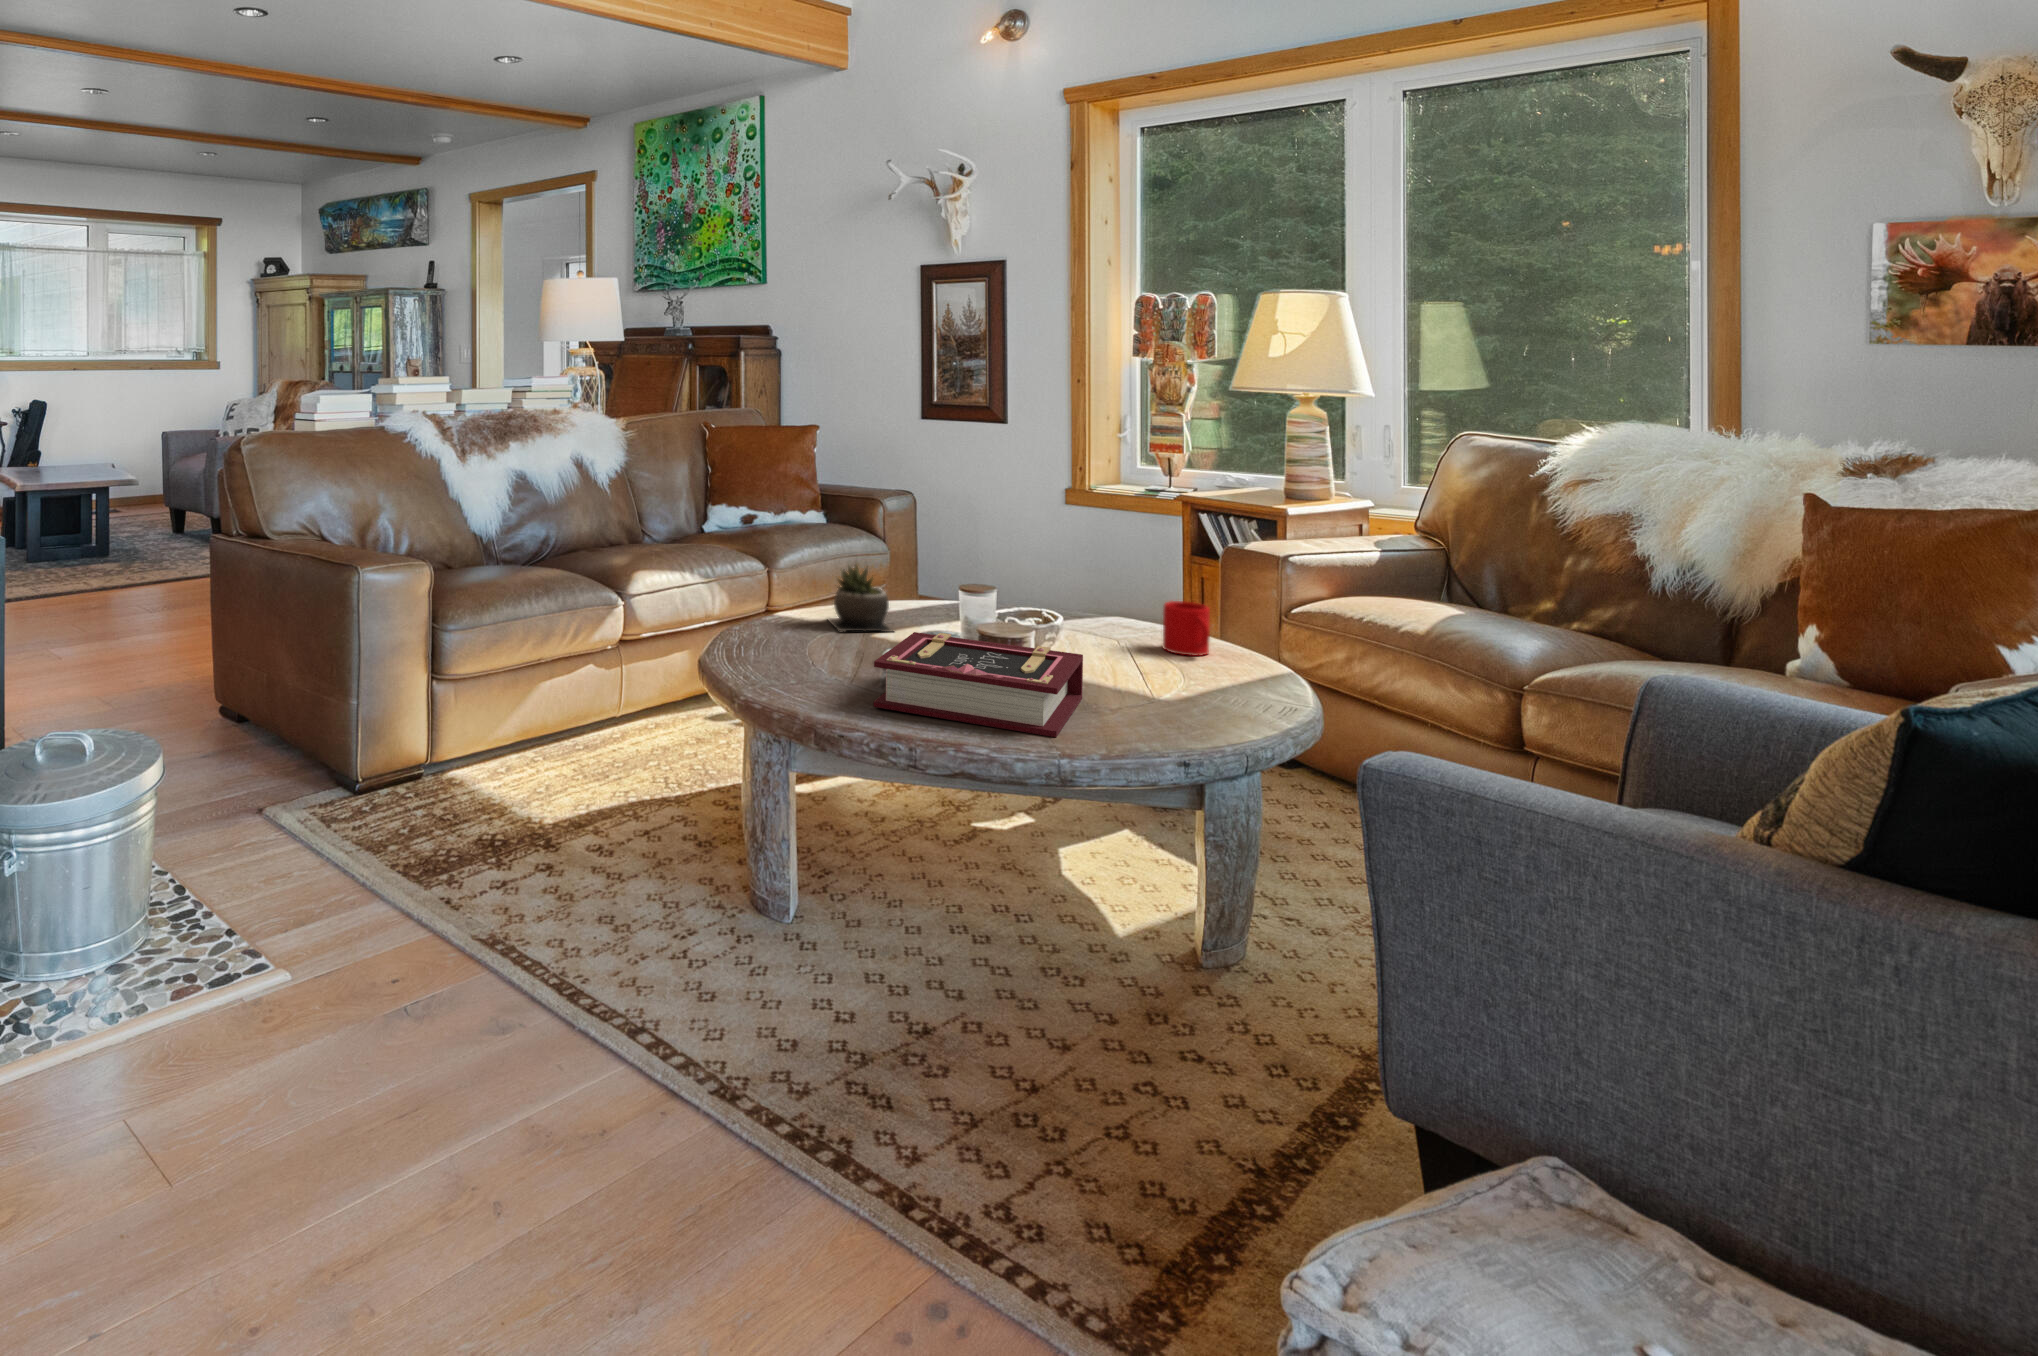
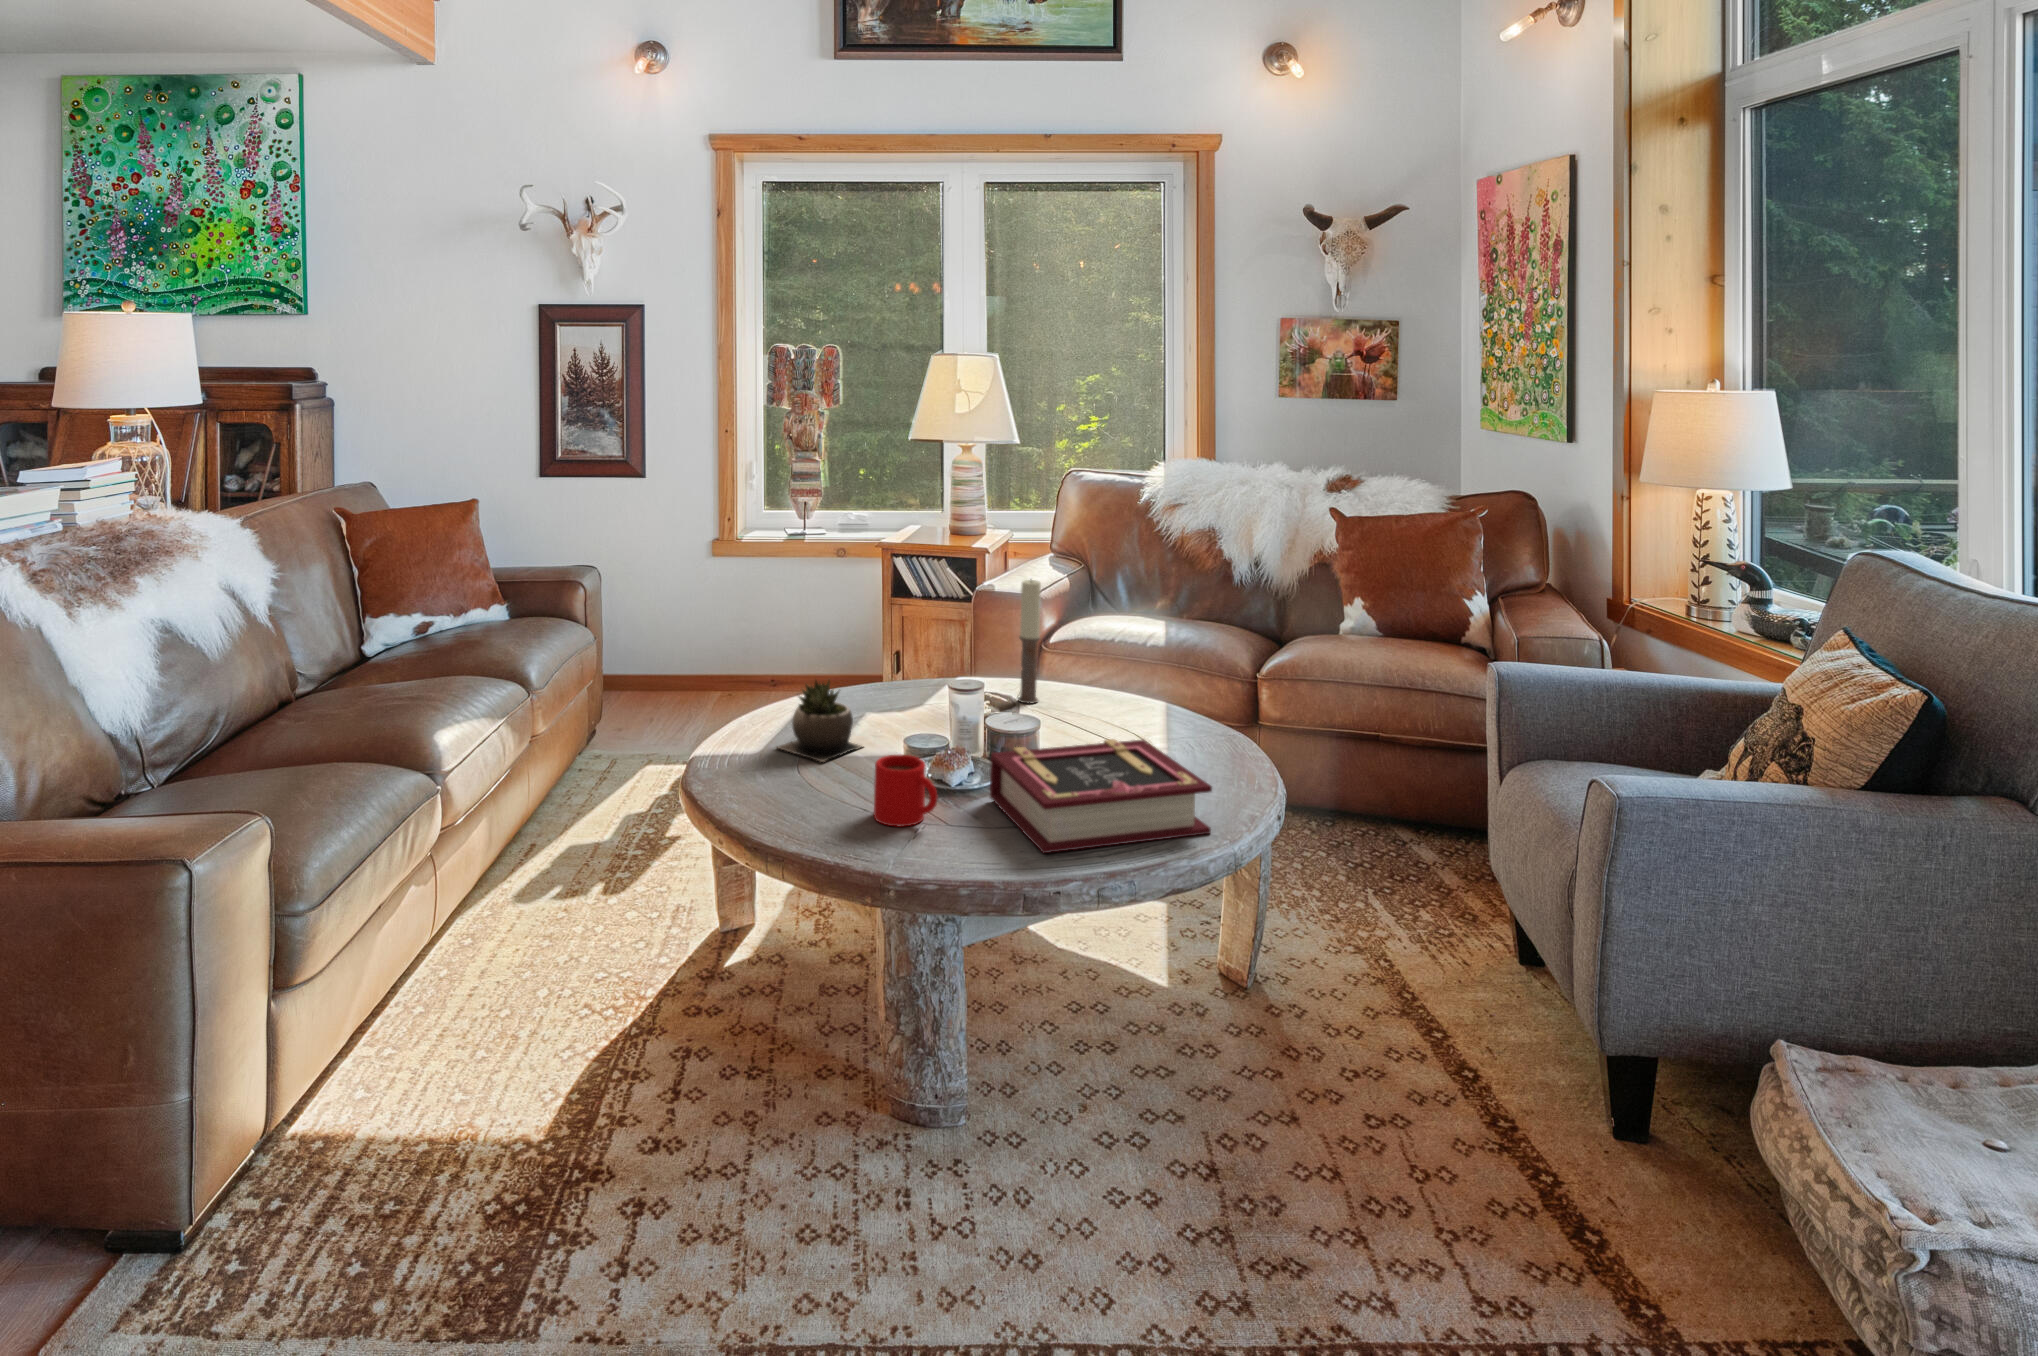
candle: none [1109,507,1134,639] -> present [1018,580,1041,703]
mug: present [1163,601,1210,656] -> present [874,755,938,826]

